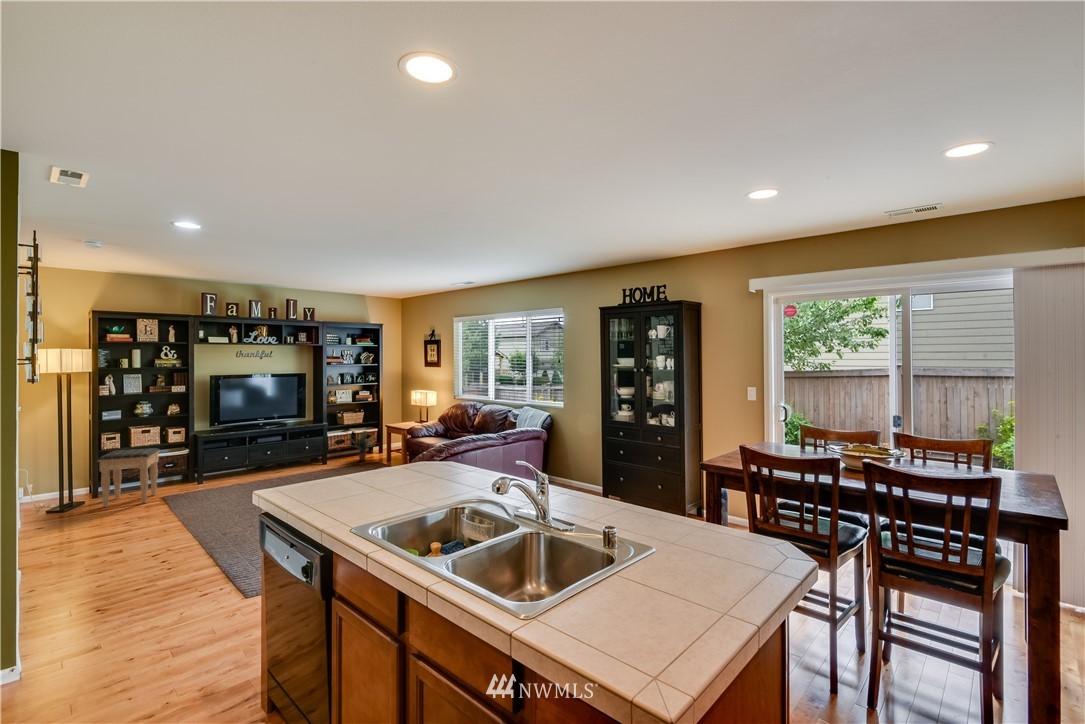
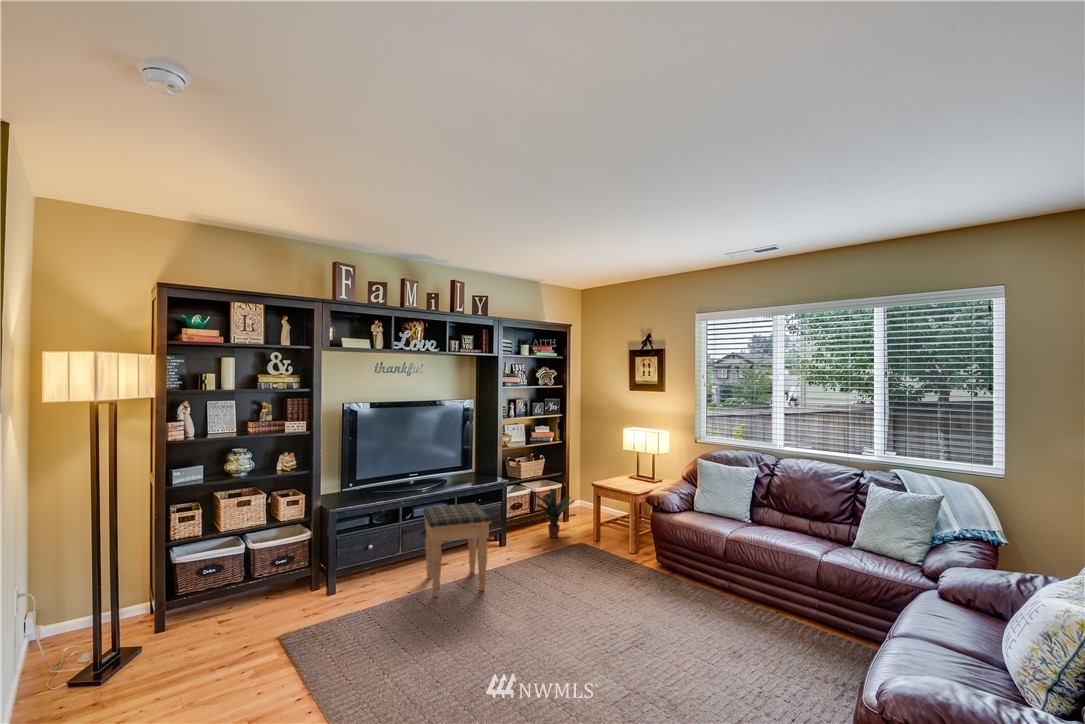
footstool: present [98,448,160,507] -> present [423,503,491,597]

